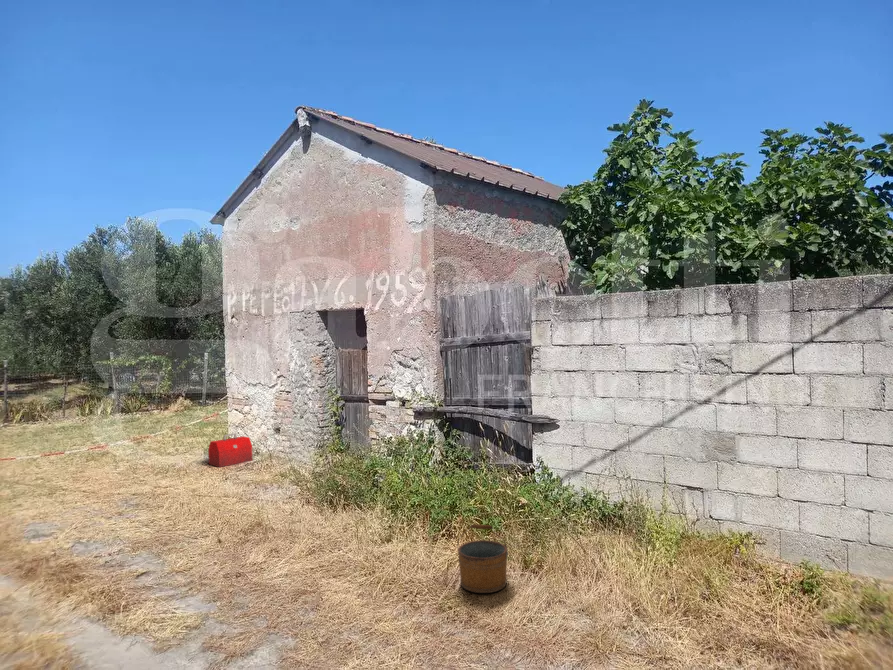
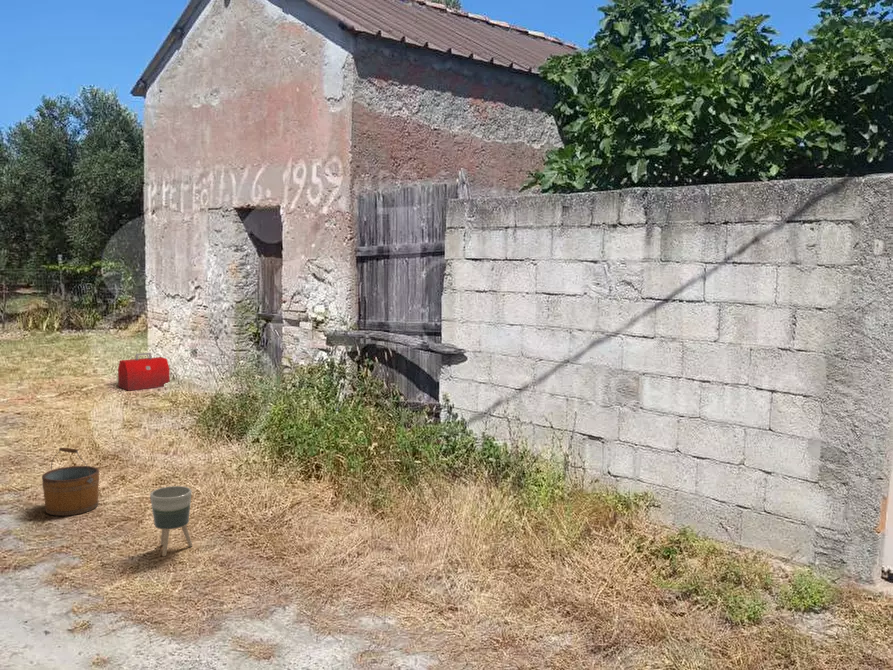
bucket: present [458,524,508,593] -> present [42,448,99,516]
planter: none [344,558,378,625] -> present [150,486,192,556]

